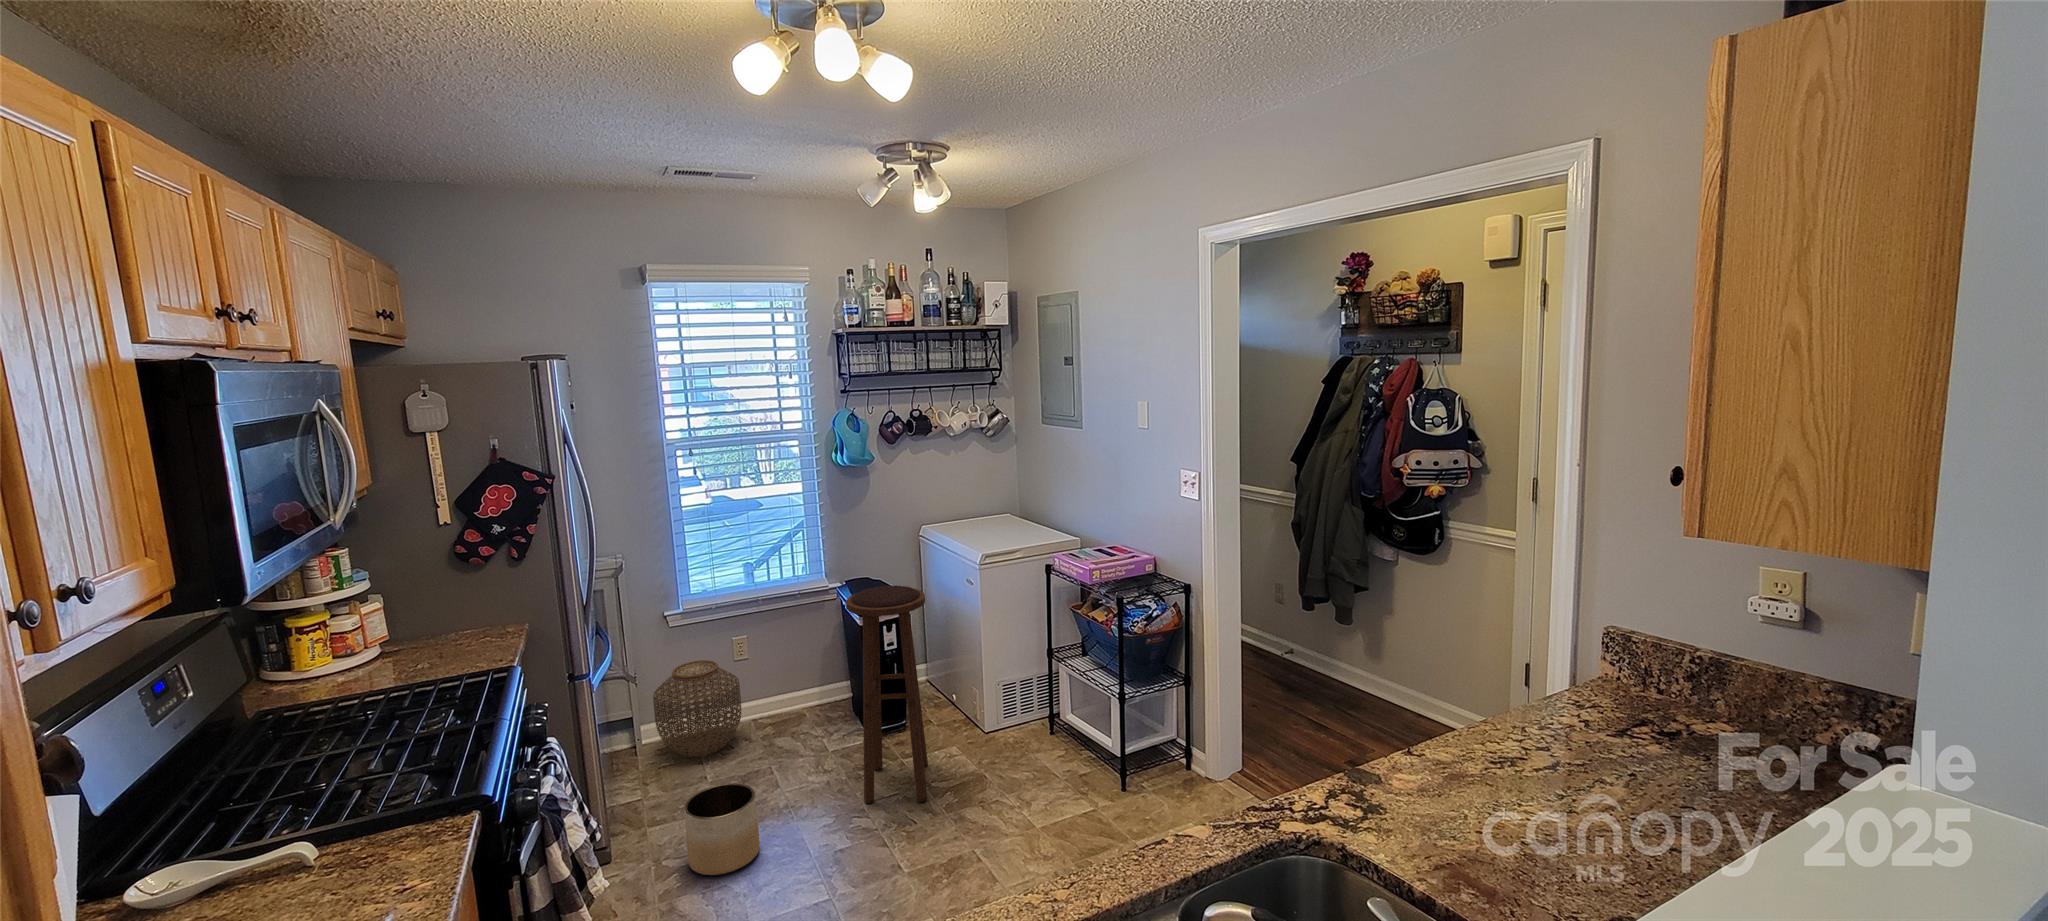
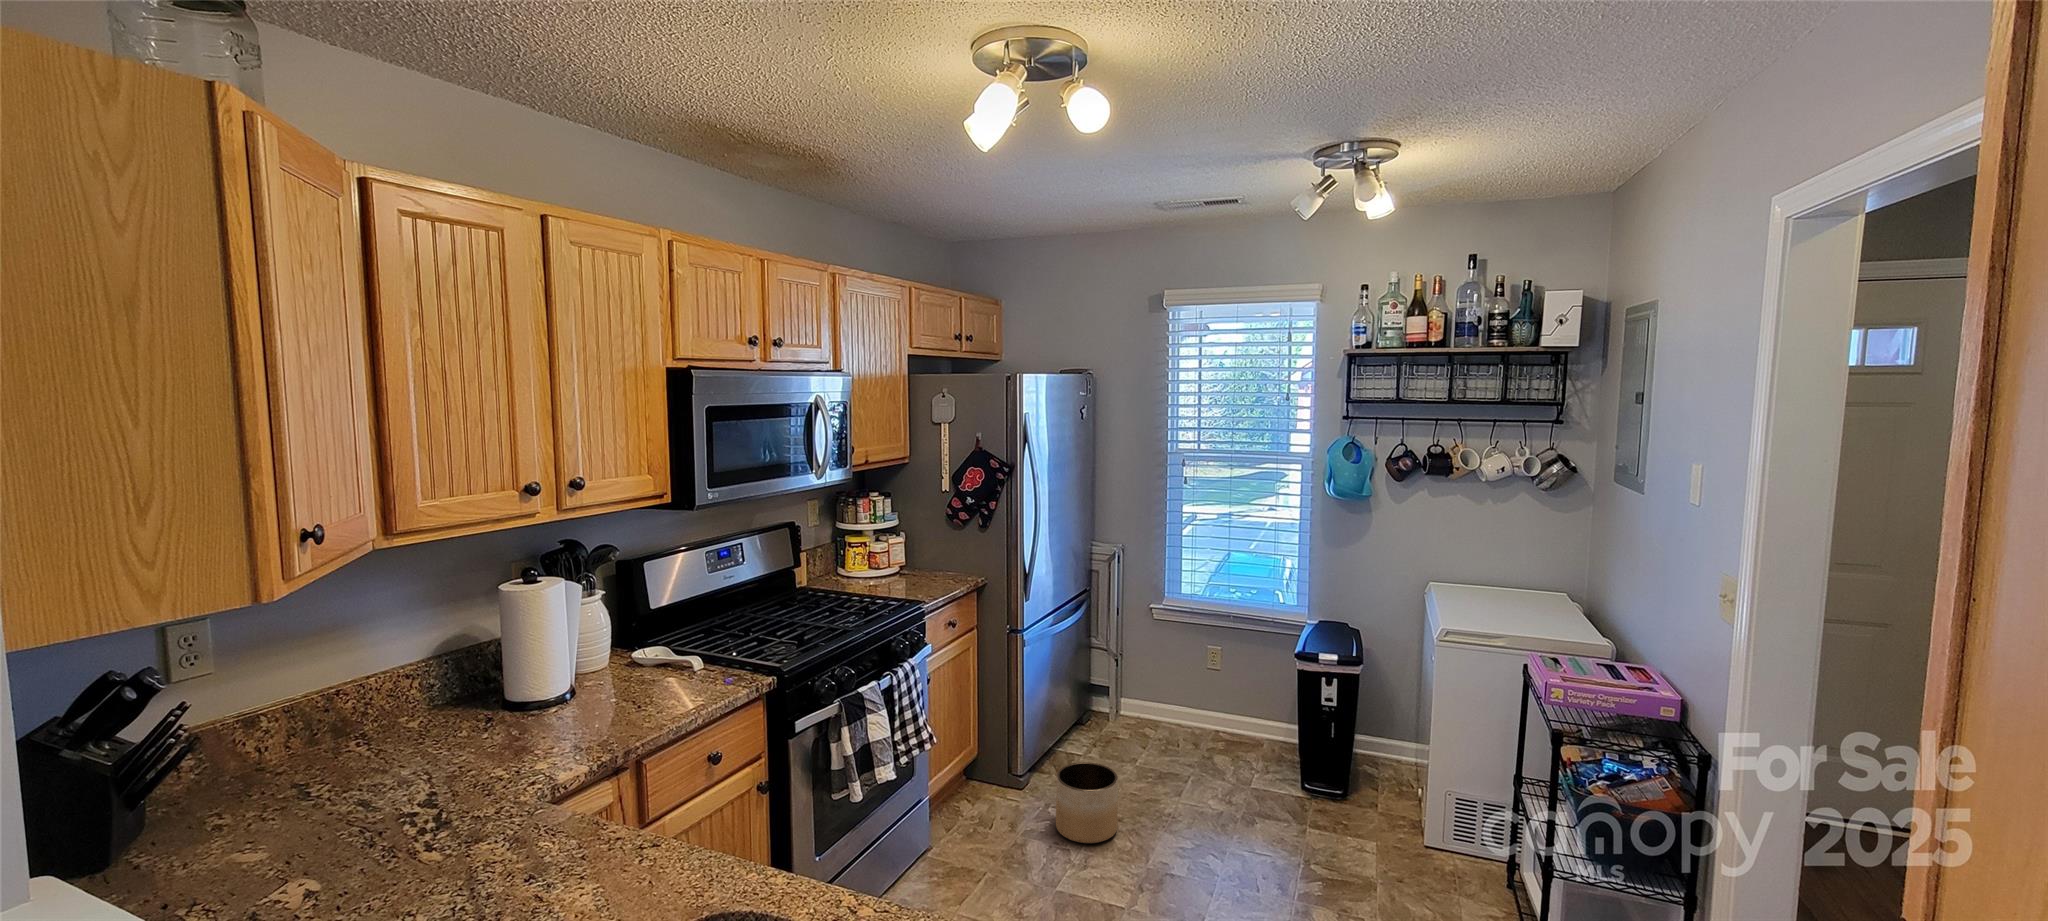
stool: present [846,585,928,804] -> none [1231,628,1327,877]
woven basket: present [653,660,741,757] -> none [1119,654,1195,744]

